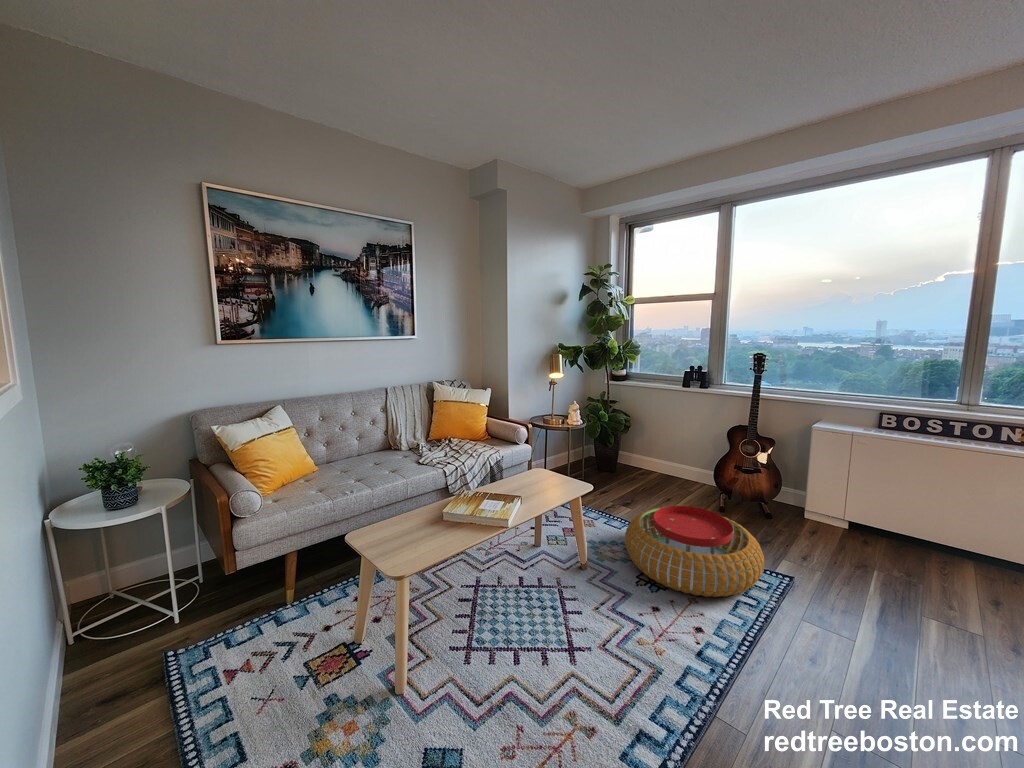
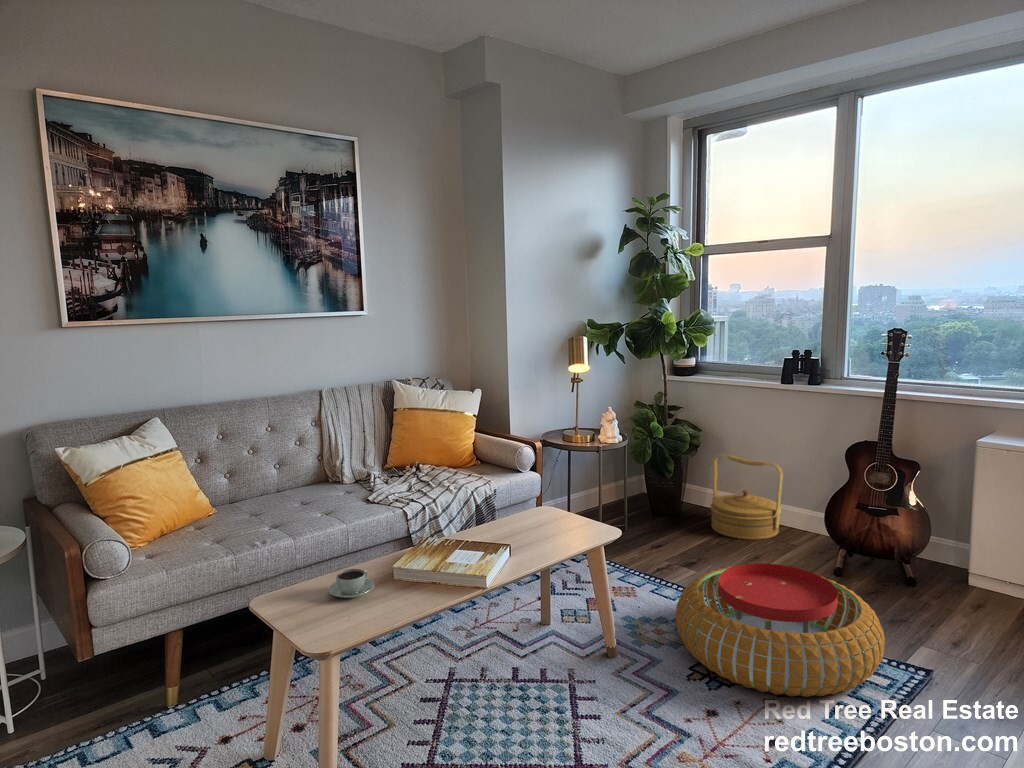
woven basket: none [638,432,685,487] -> present [710,454,783,540]
coffee cup: none [399,513,431,534] -> present [328,569,374,598]

